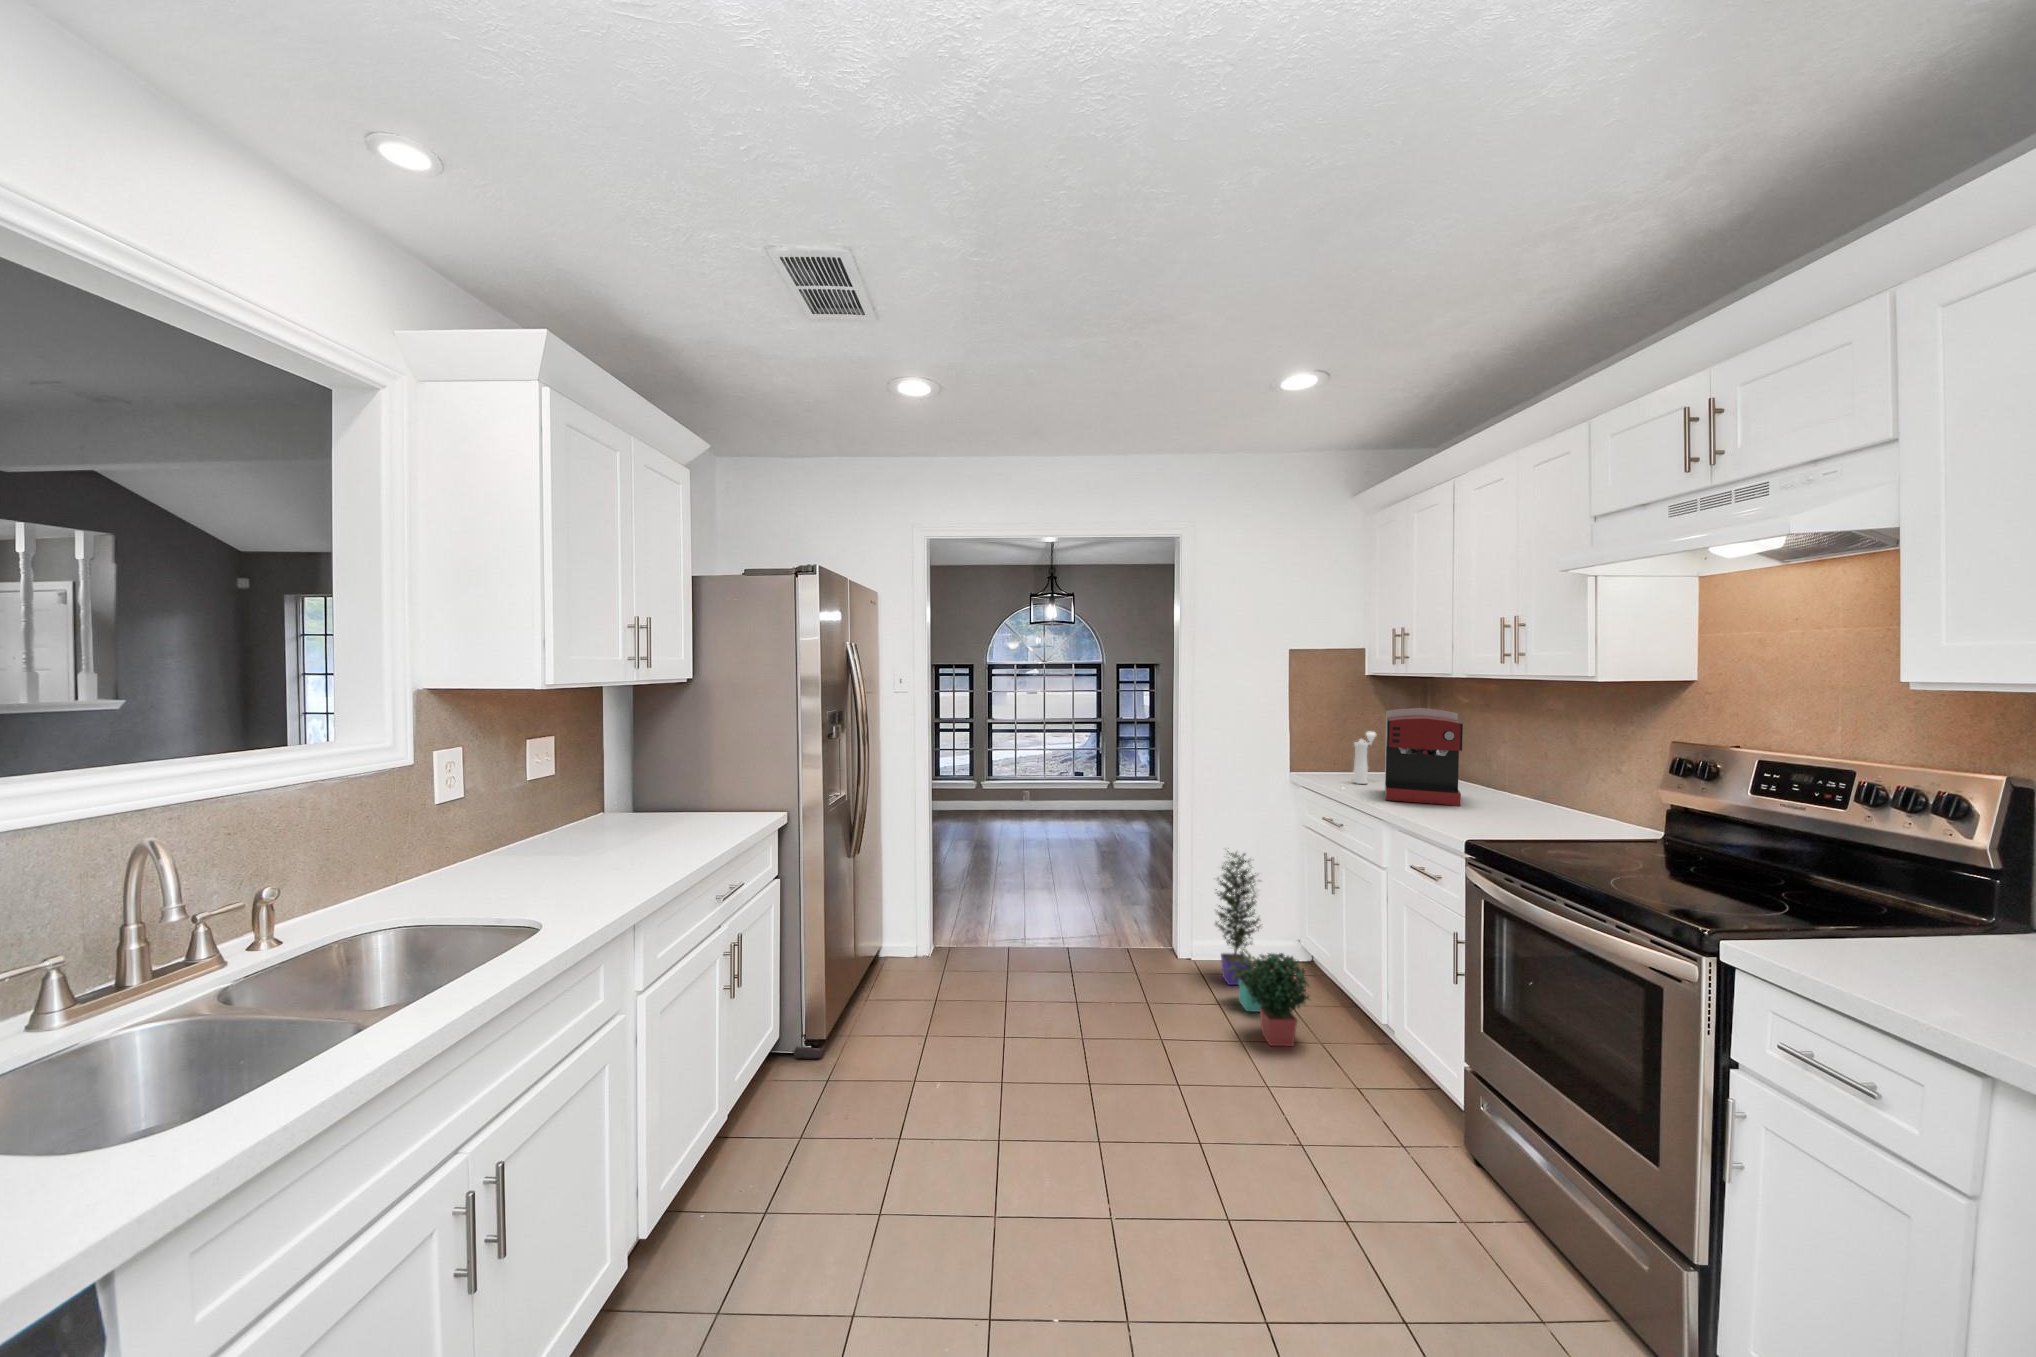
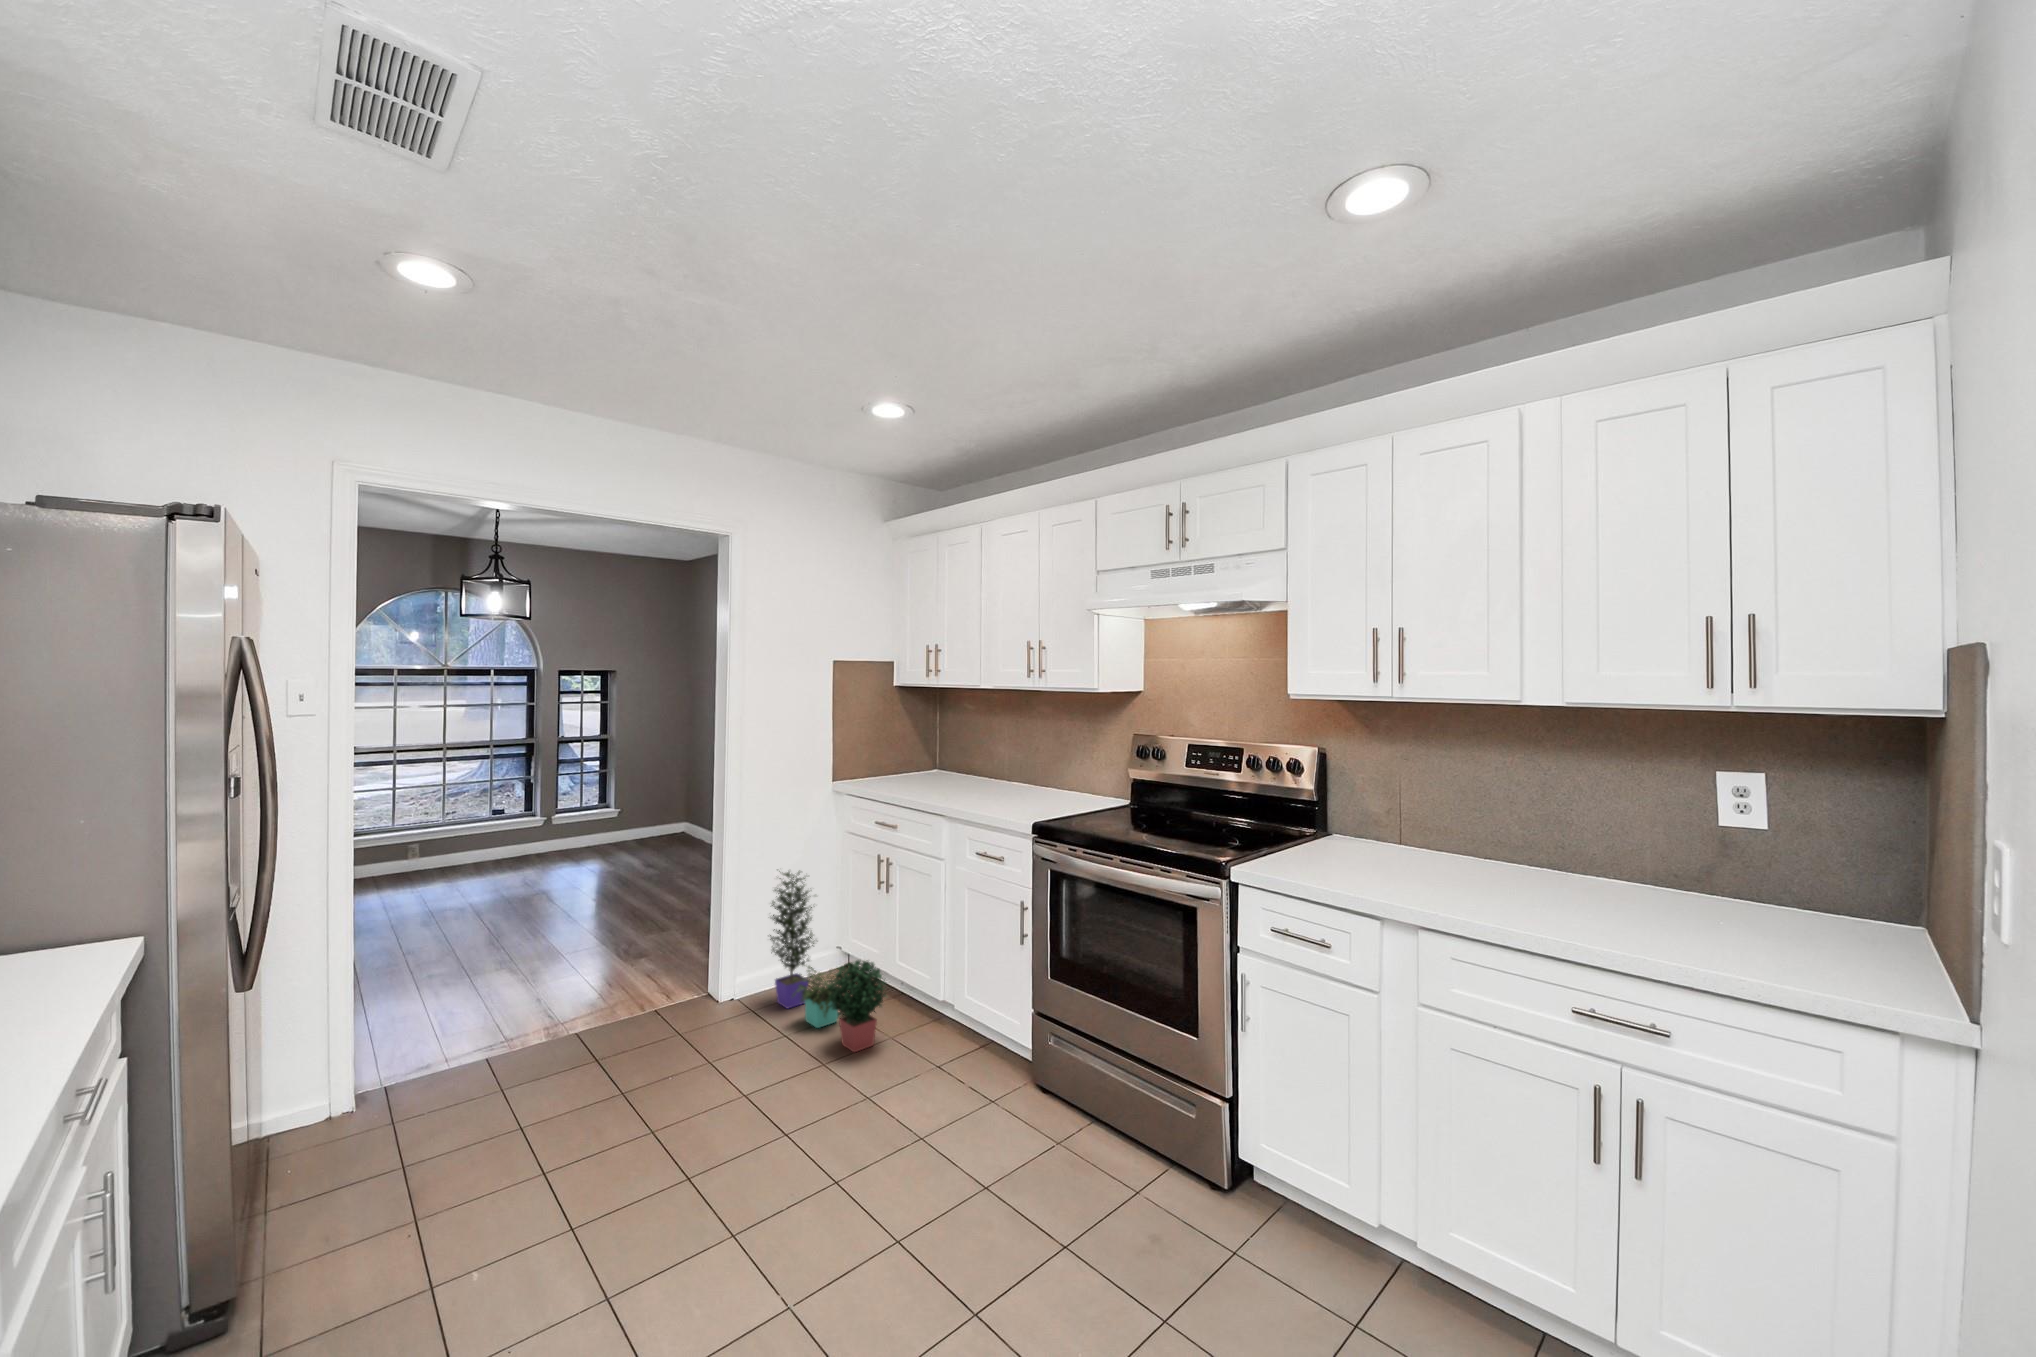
coffee maker: present [1385,708,1463,806] -> none [928,716,996,800]
pepper mill: present [1353,732,1376,784] -> none [895,739,910,788]

